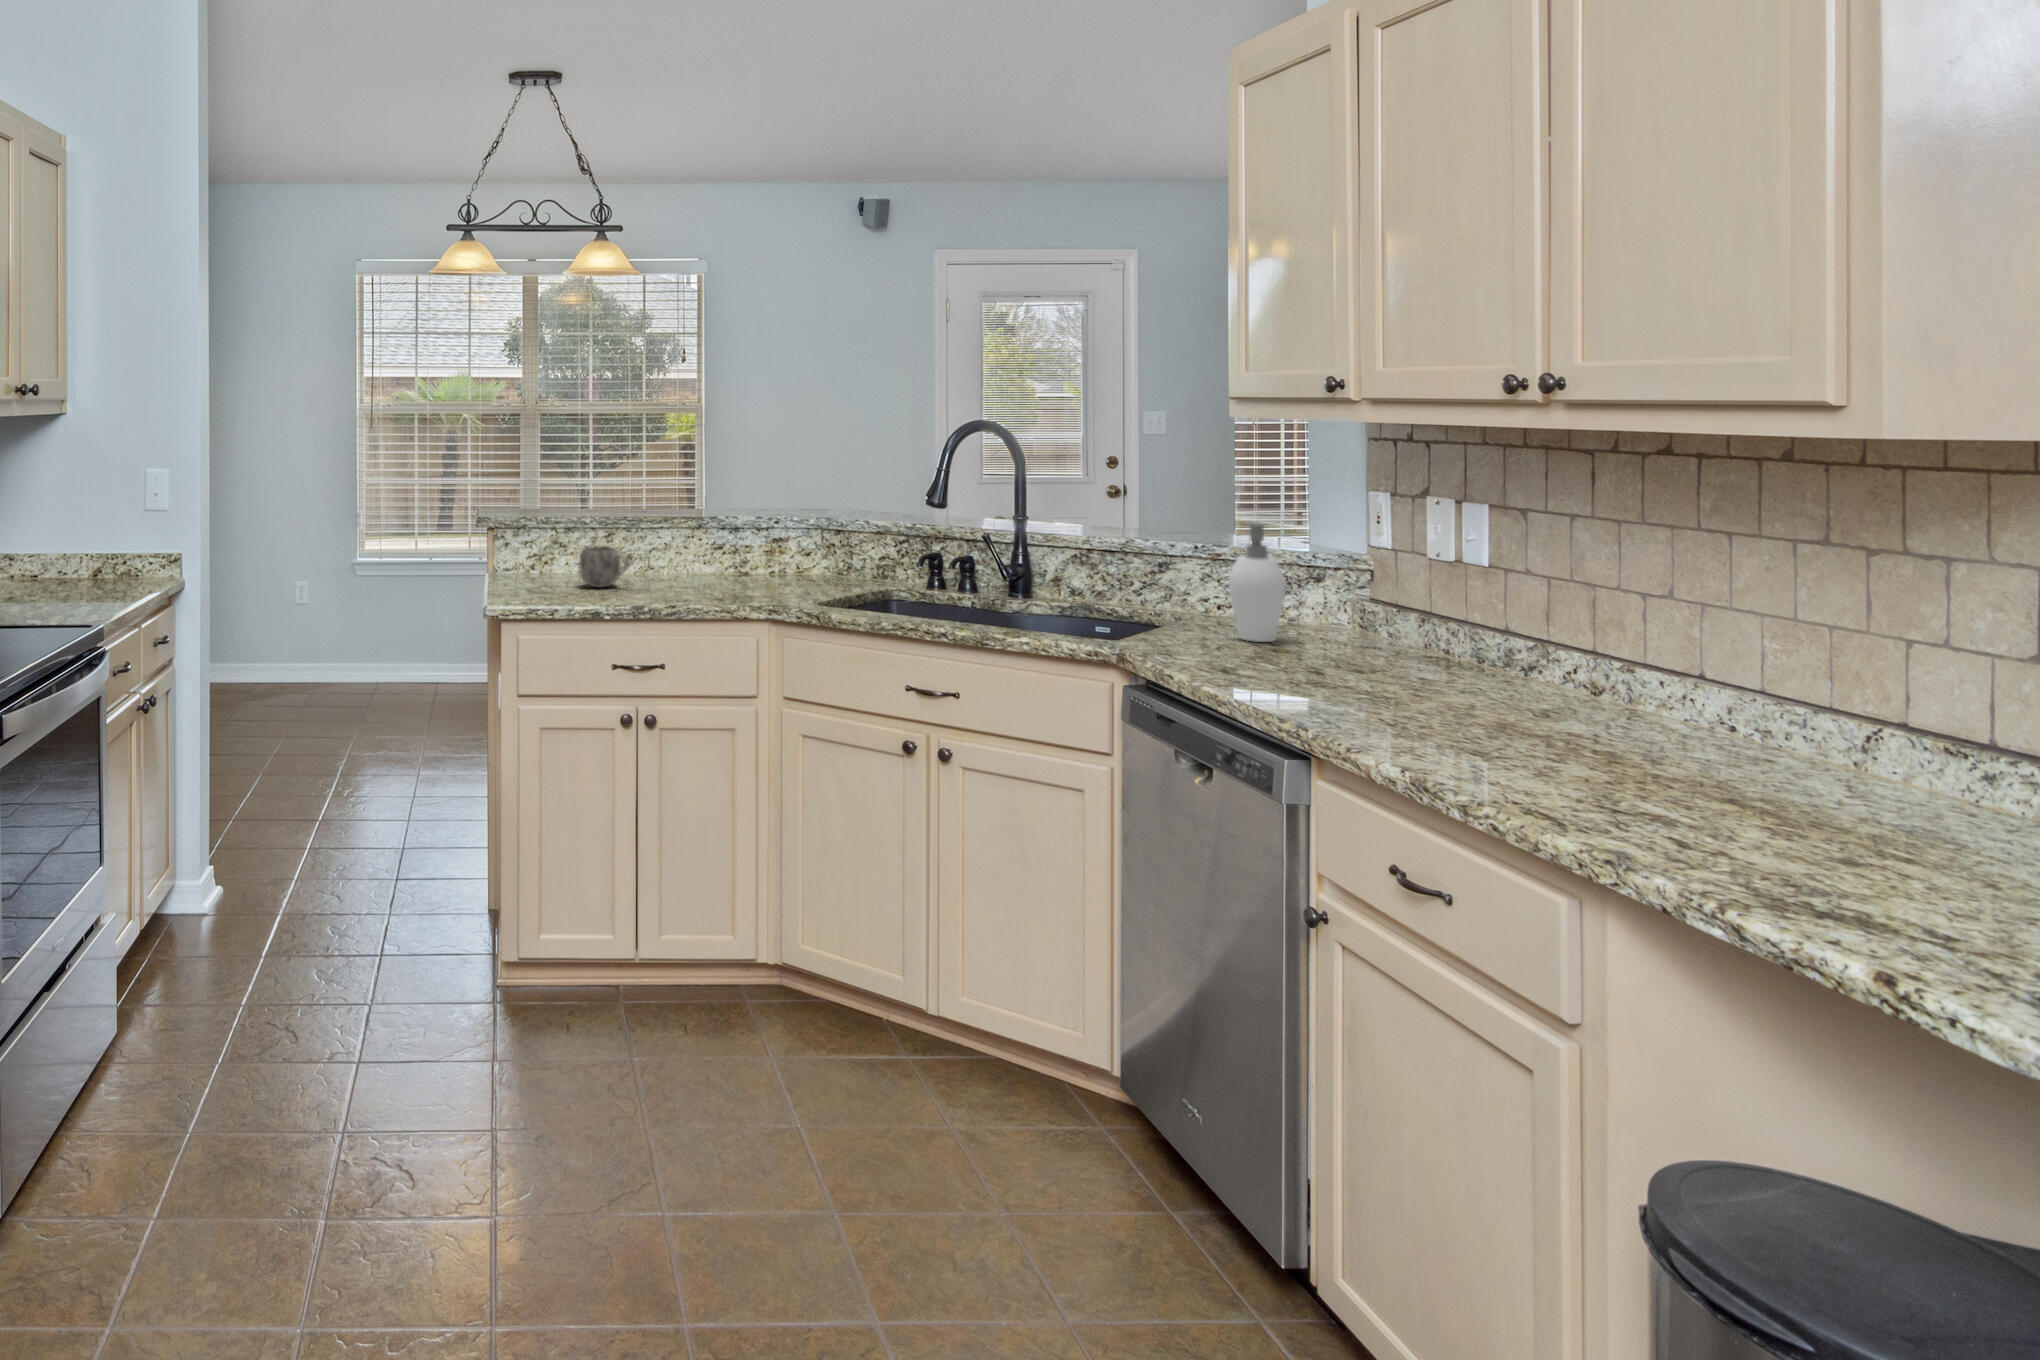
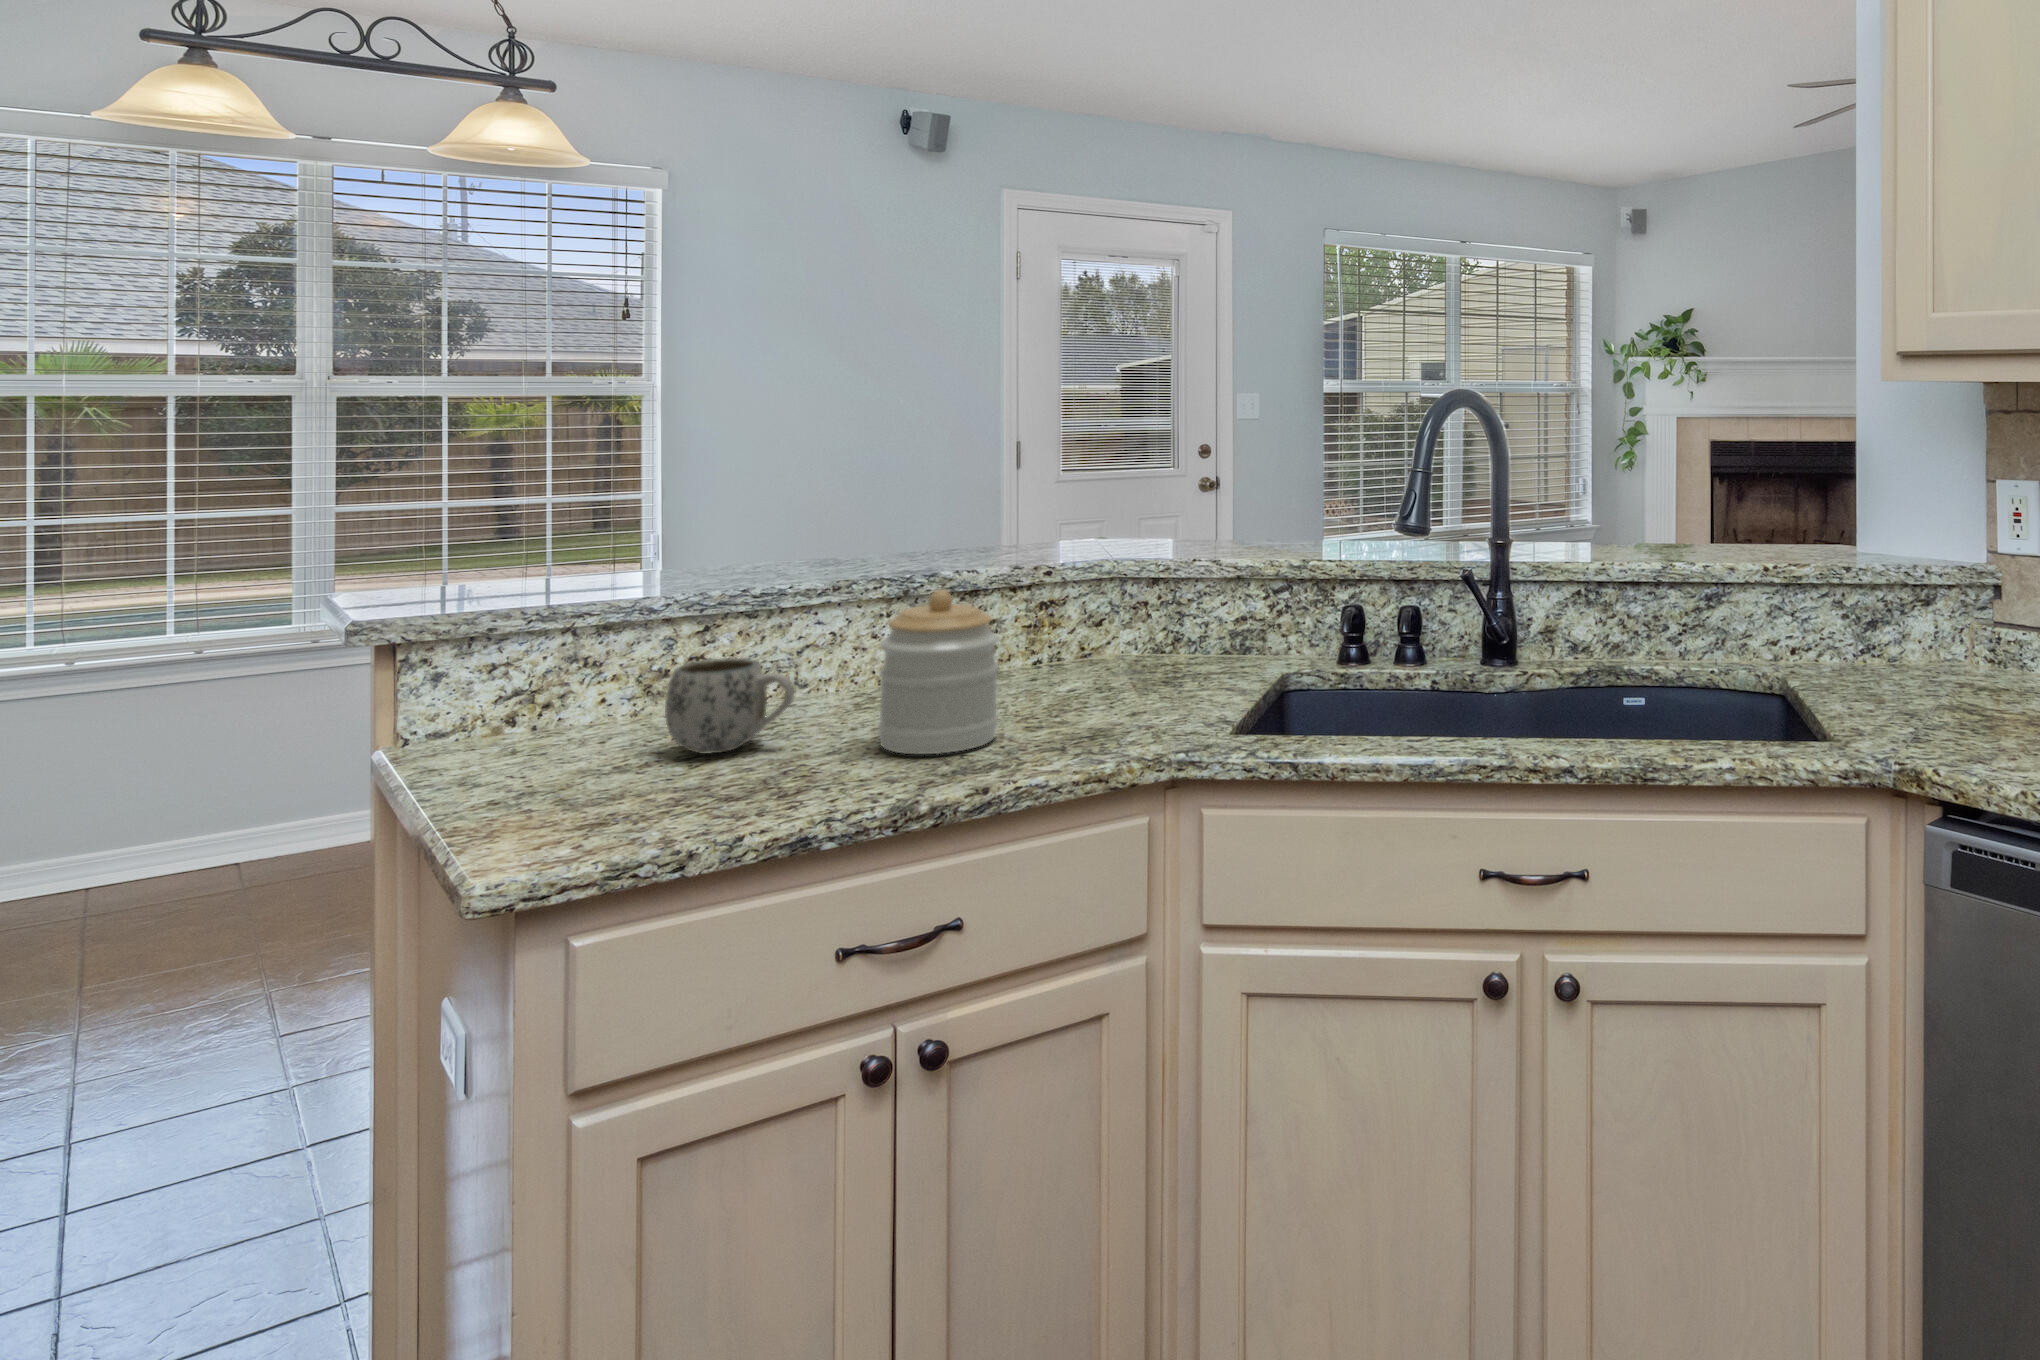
jar: none [658,520,712,597] -> present [879,590,998,754]
soap dispenser: present [1229,523,1285,642] -> none [1905,531,2011,708]

